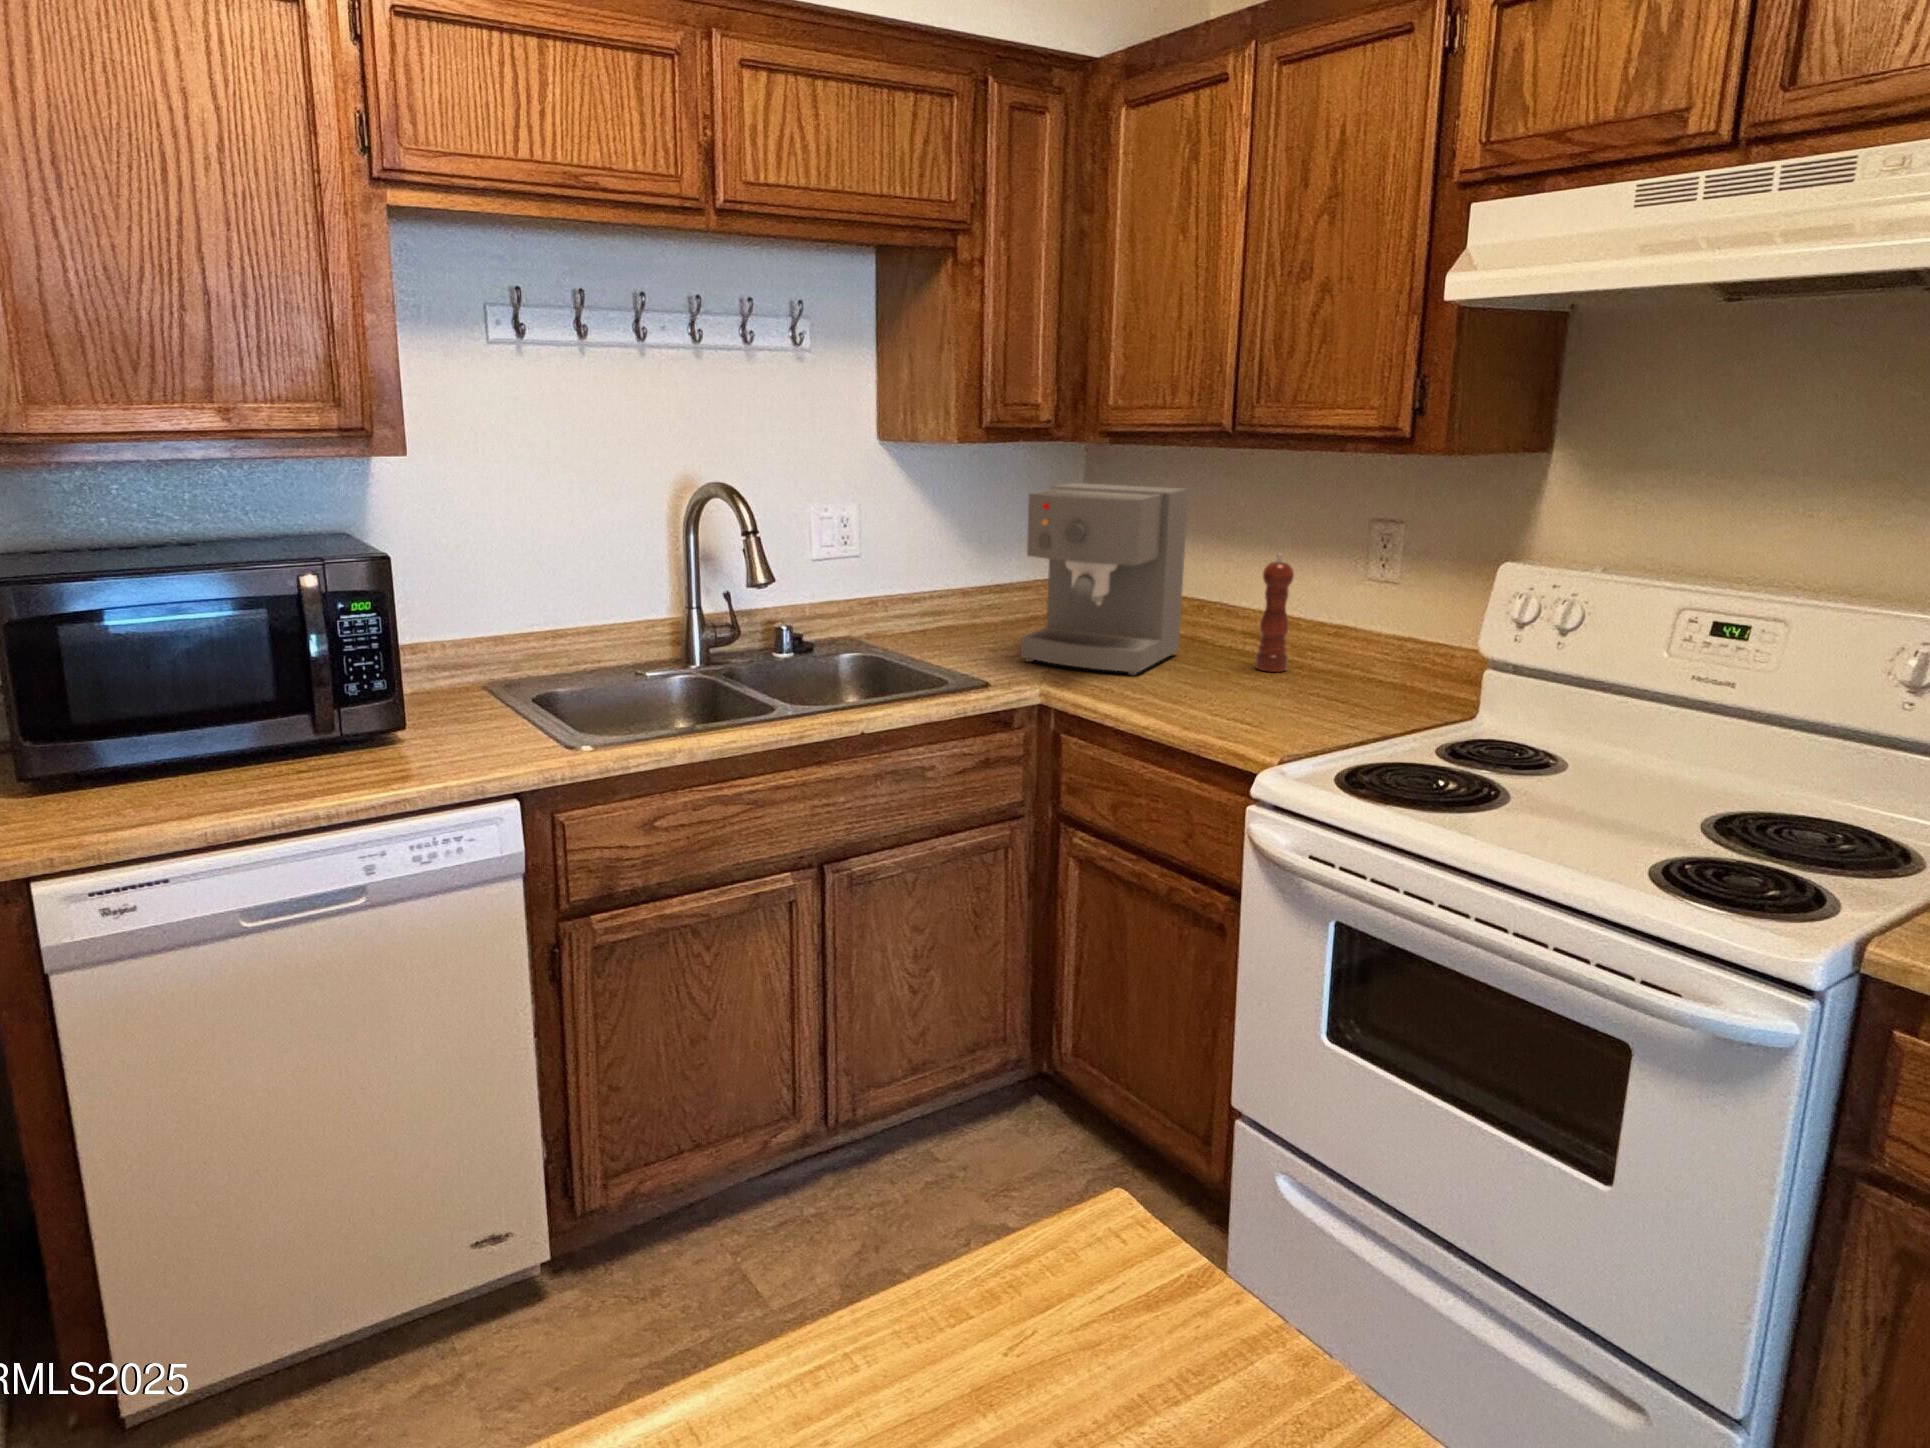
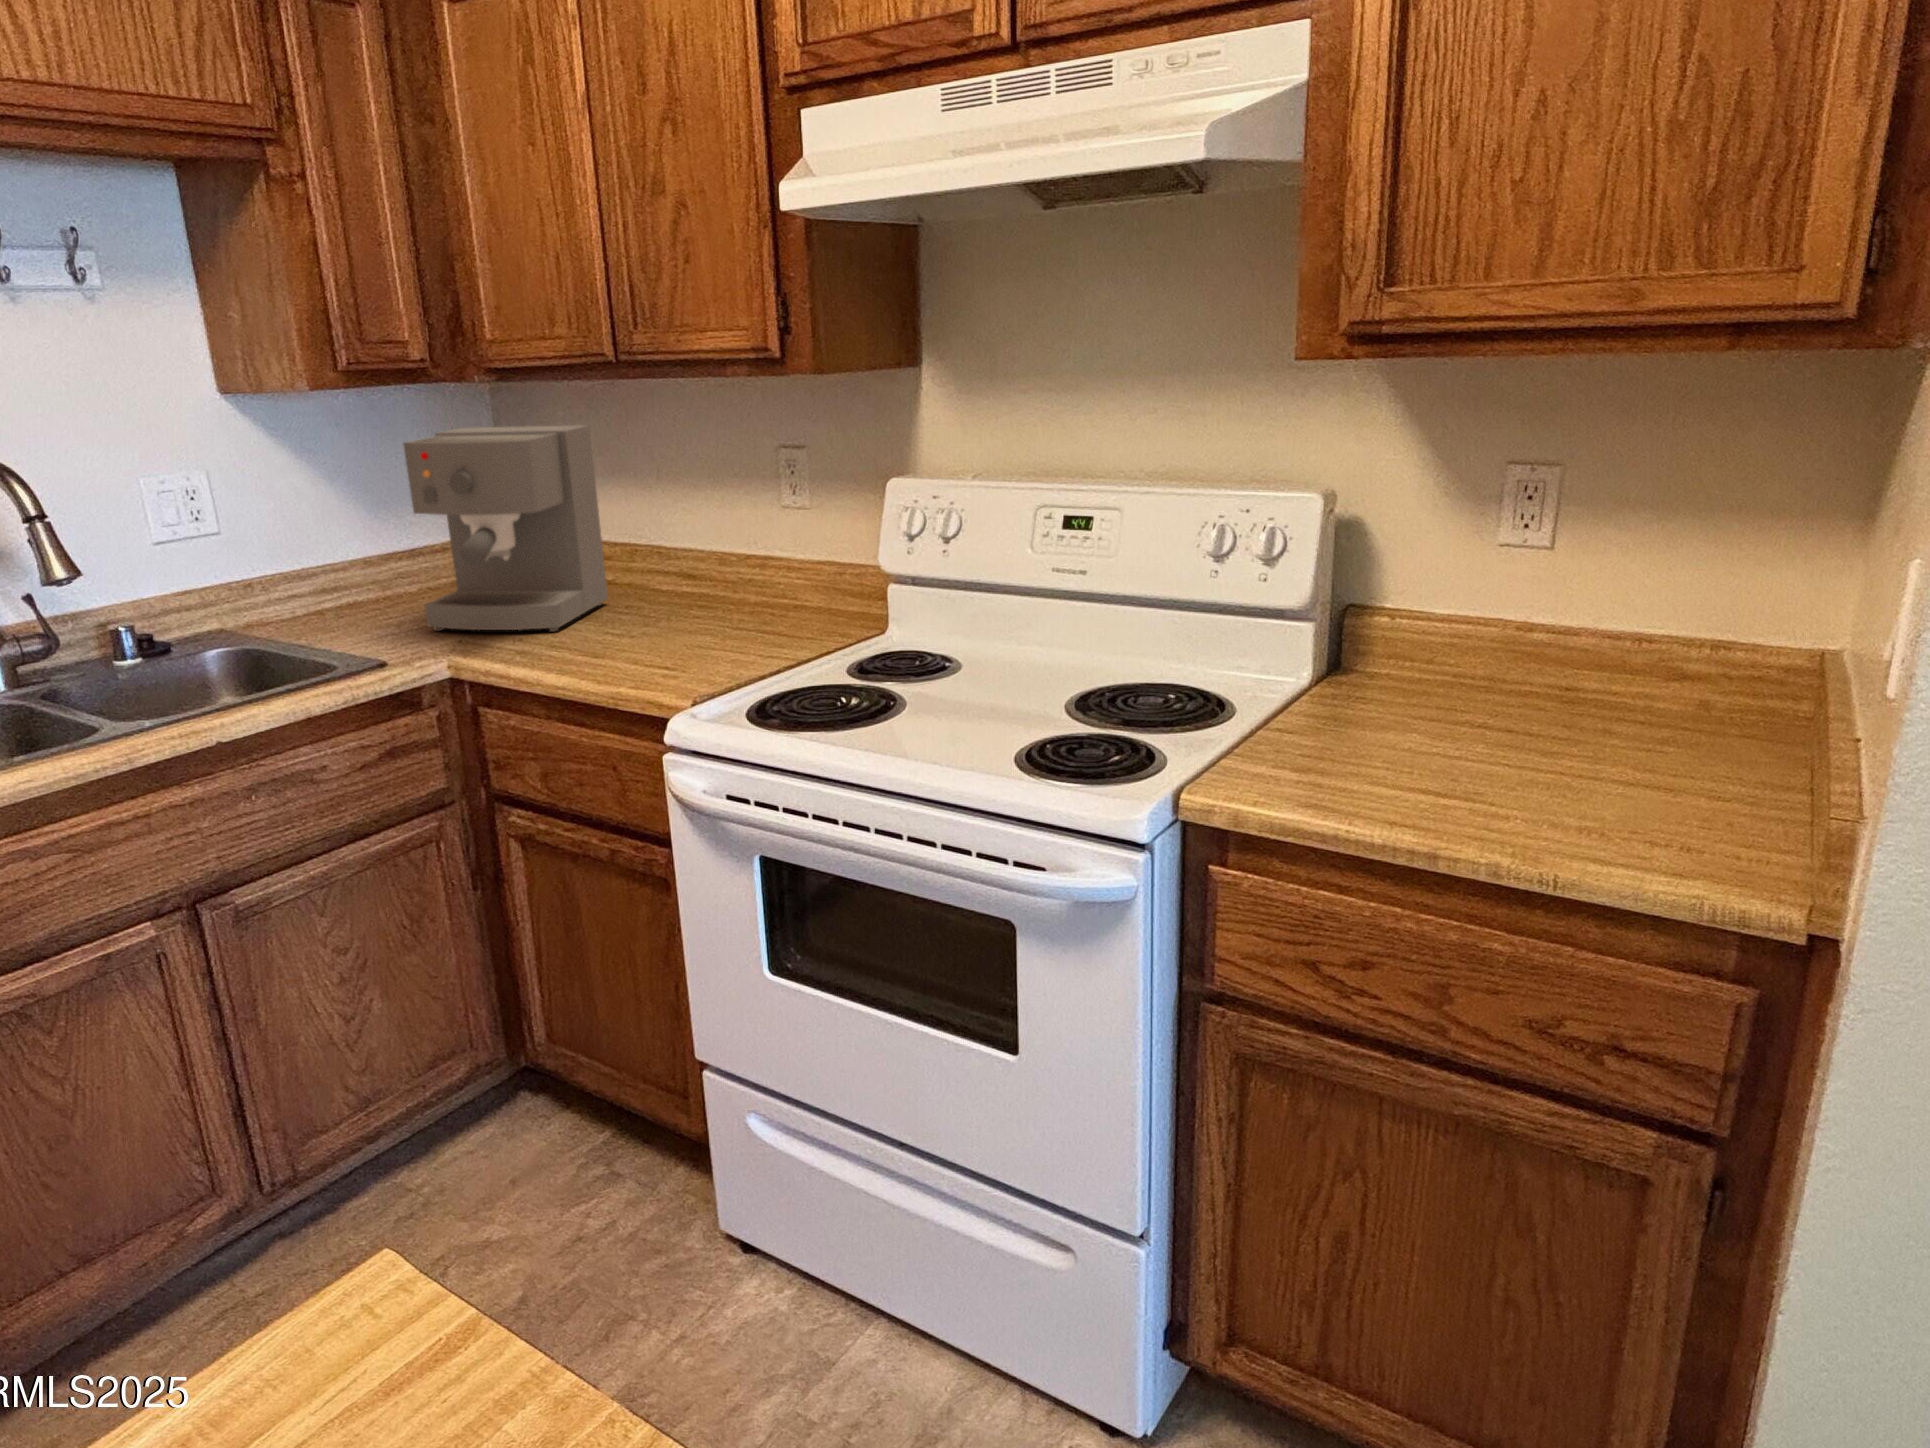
pepper mill: present [1255,553,1294,672] -> none [678,486,718,610]

